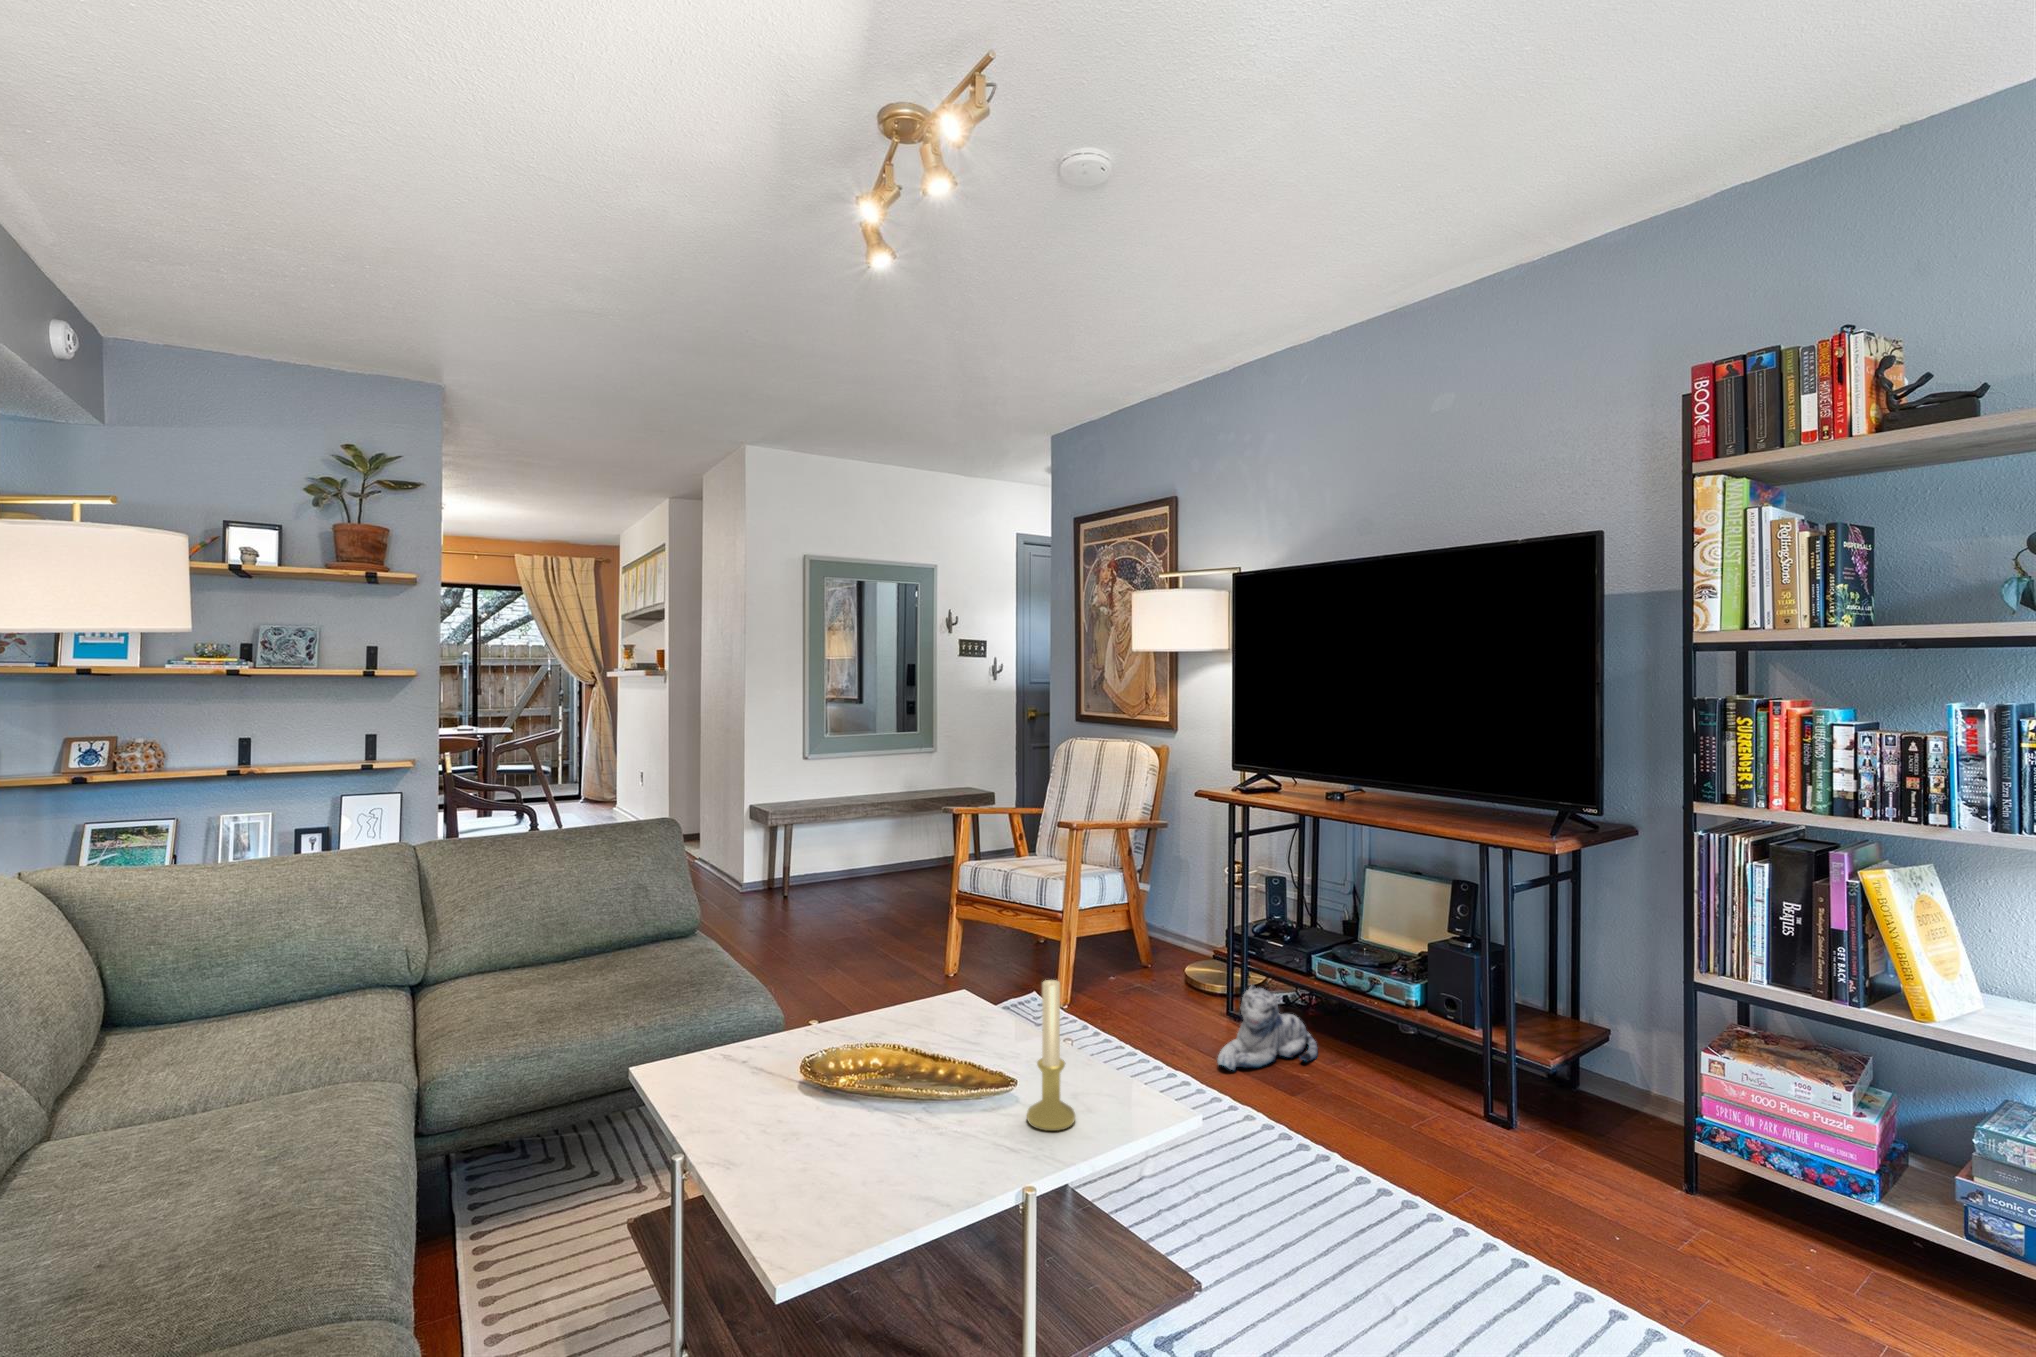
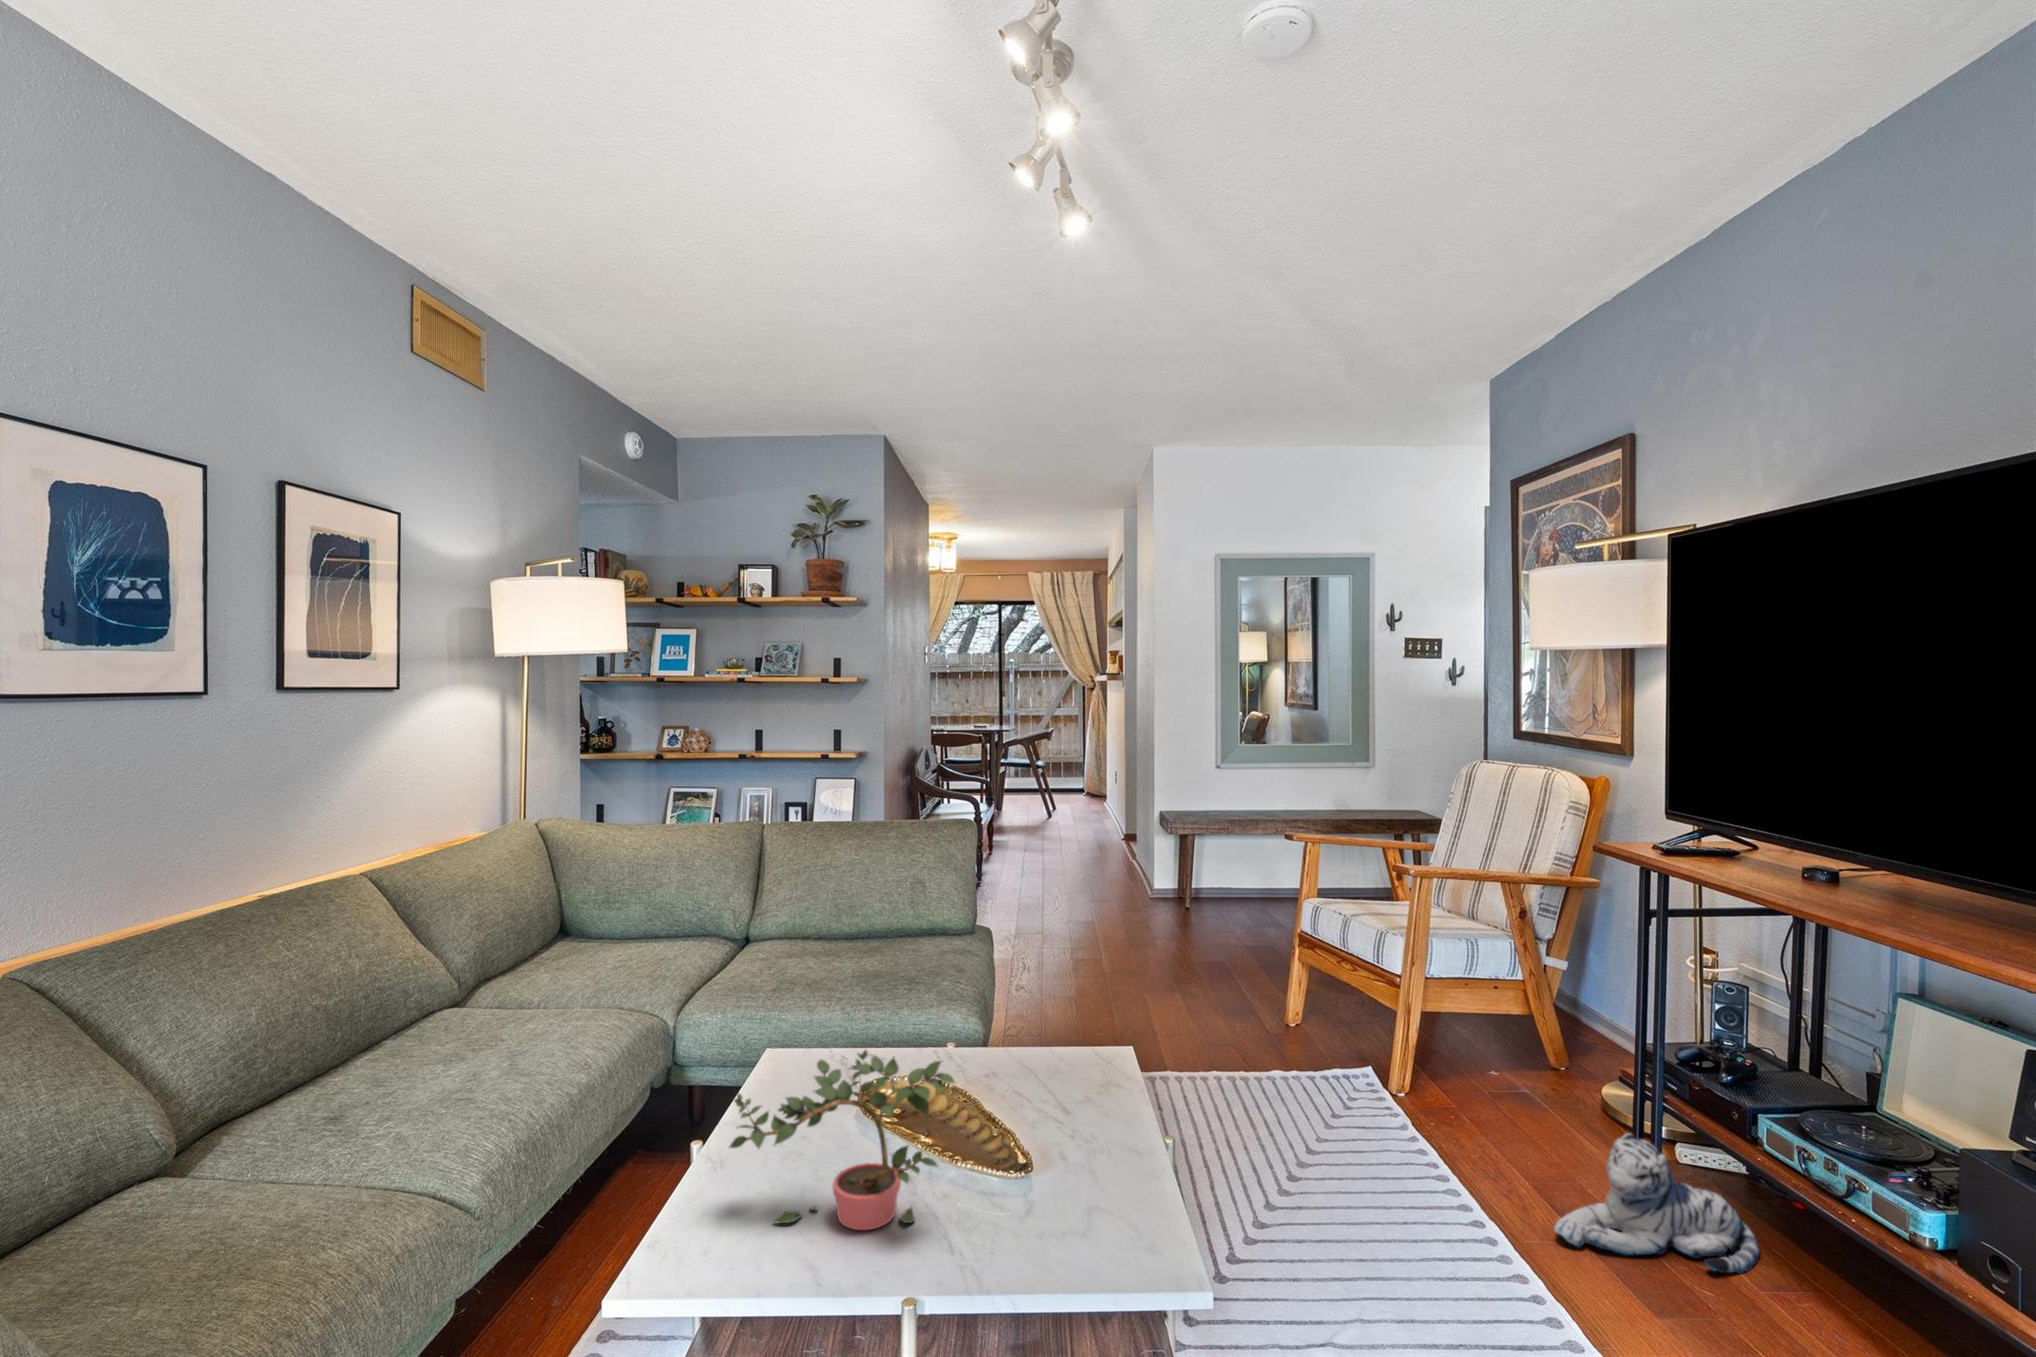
candle holder: present [1027,979,1075,1131] -> none [998,1053,1057,1241]
potted plant: none [796,999,1003,1188] -> present [730,1050,954,1230]

